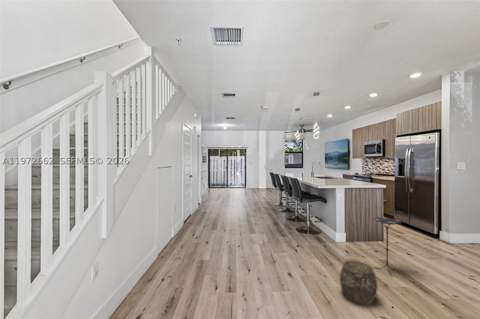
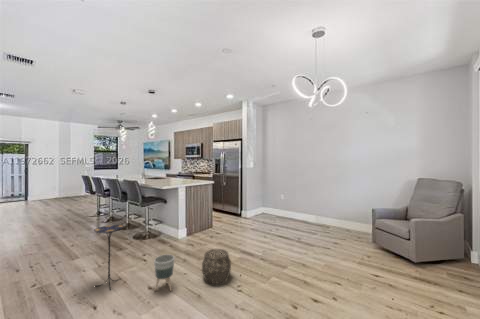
side table: present [374,217,401,270] -> present [94,225,124,290]
planter: none [291,248,310,285] -> present [154,254,174,291]

